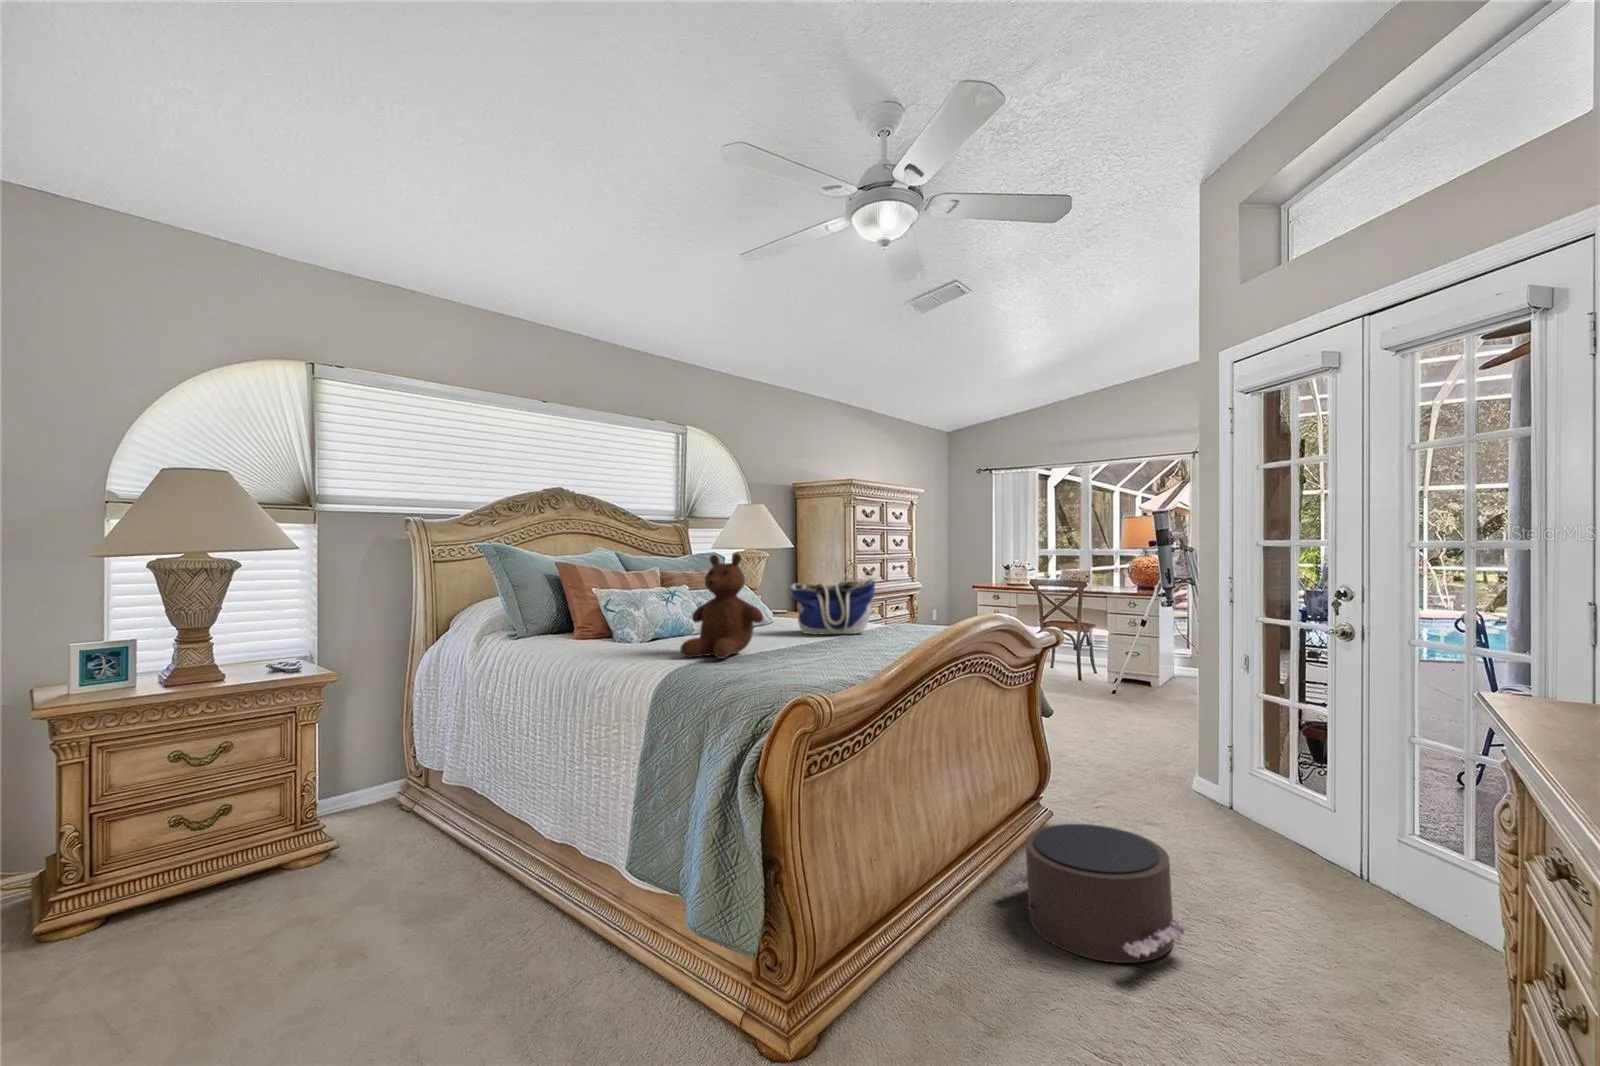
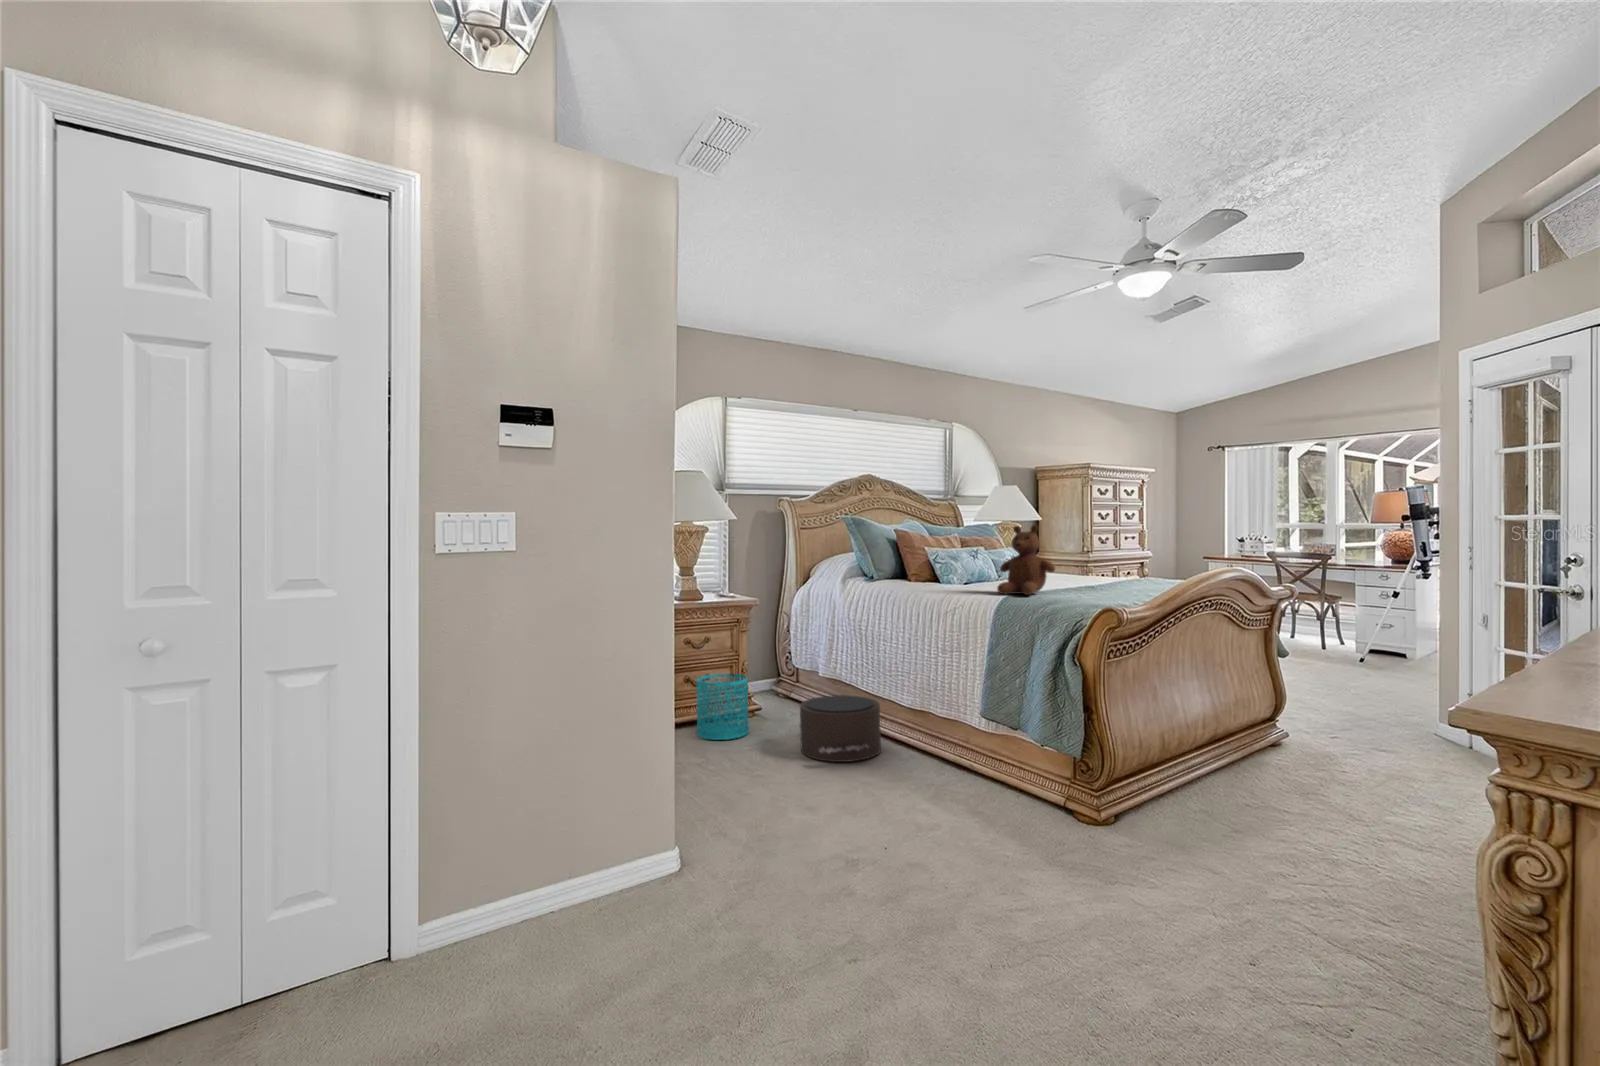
tote bag: present [790,579,875,634] -> none [1062,544,1132,586]
wastebasket: none [162,802,278,935] -> present [696,674,749,740]
pouf: present [1001,824,1189,963] -> present [800,695,881,762]

